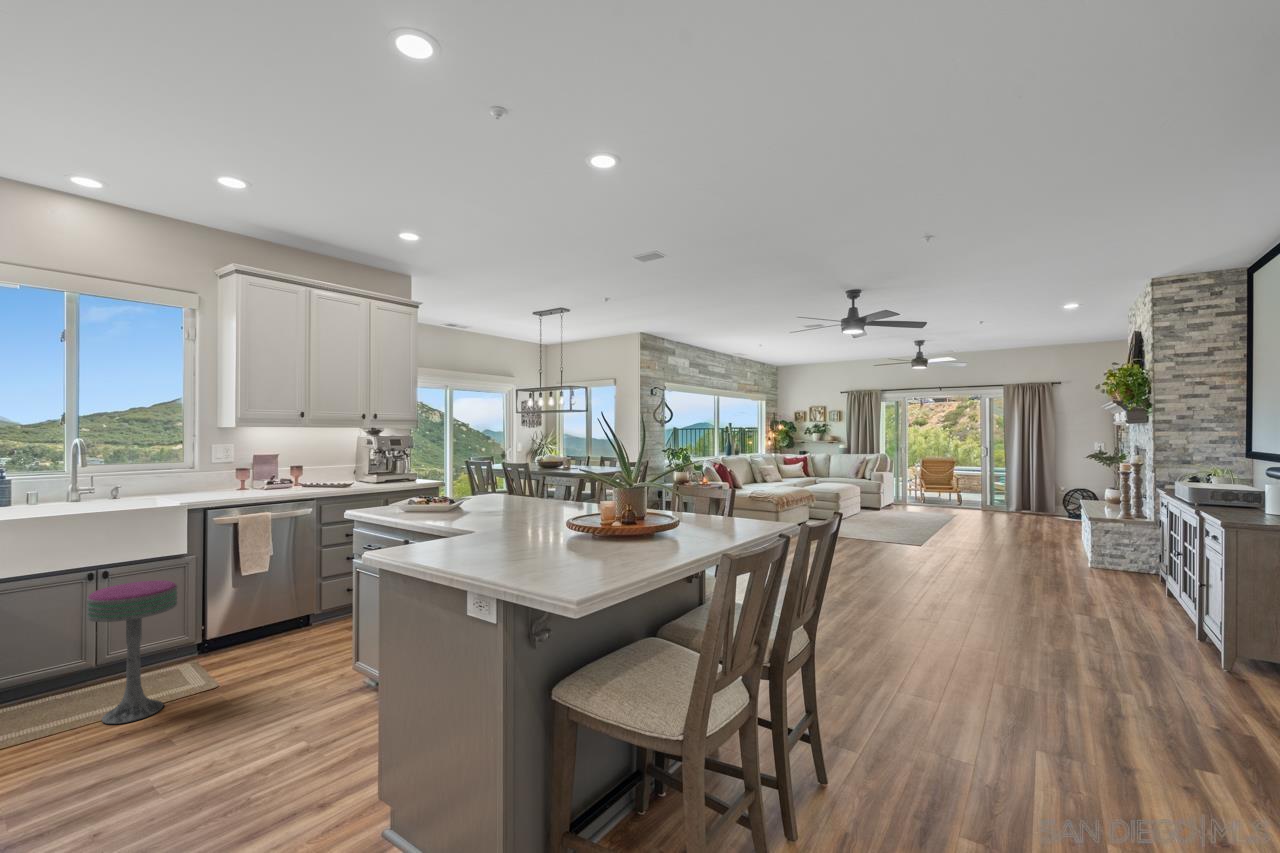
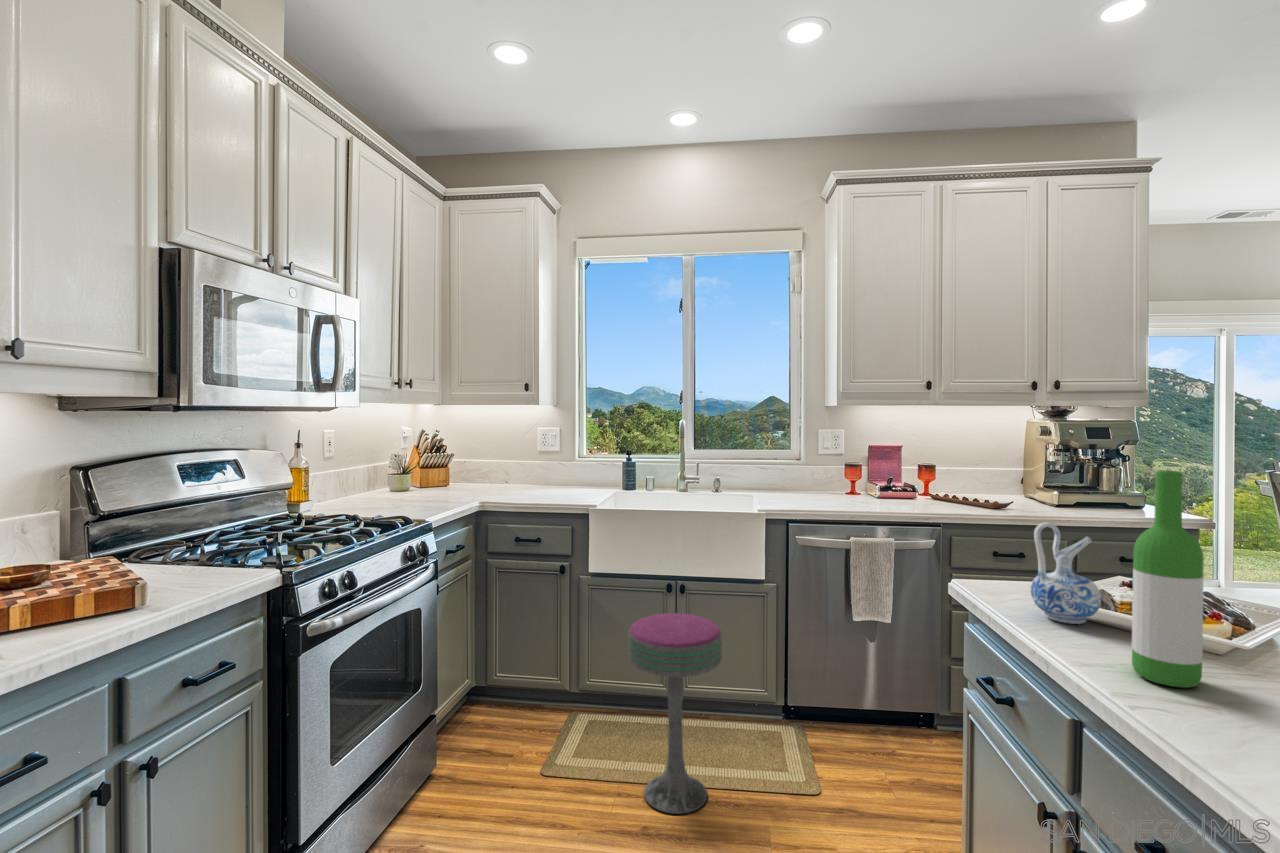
wine bottle: none [417,451,435,516] -> present [1132,470,1204,688]
ceramic pitcher: none [382,474,406,511] -> present [1031,522,1101,624]

